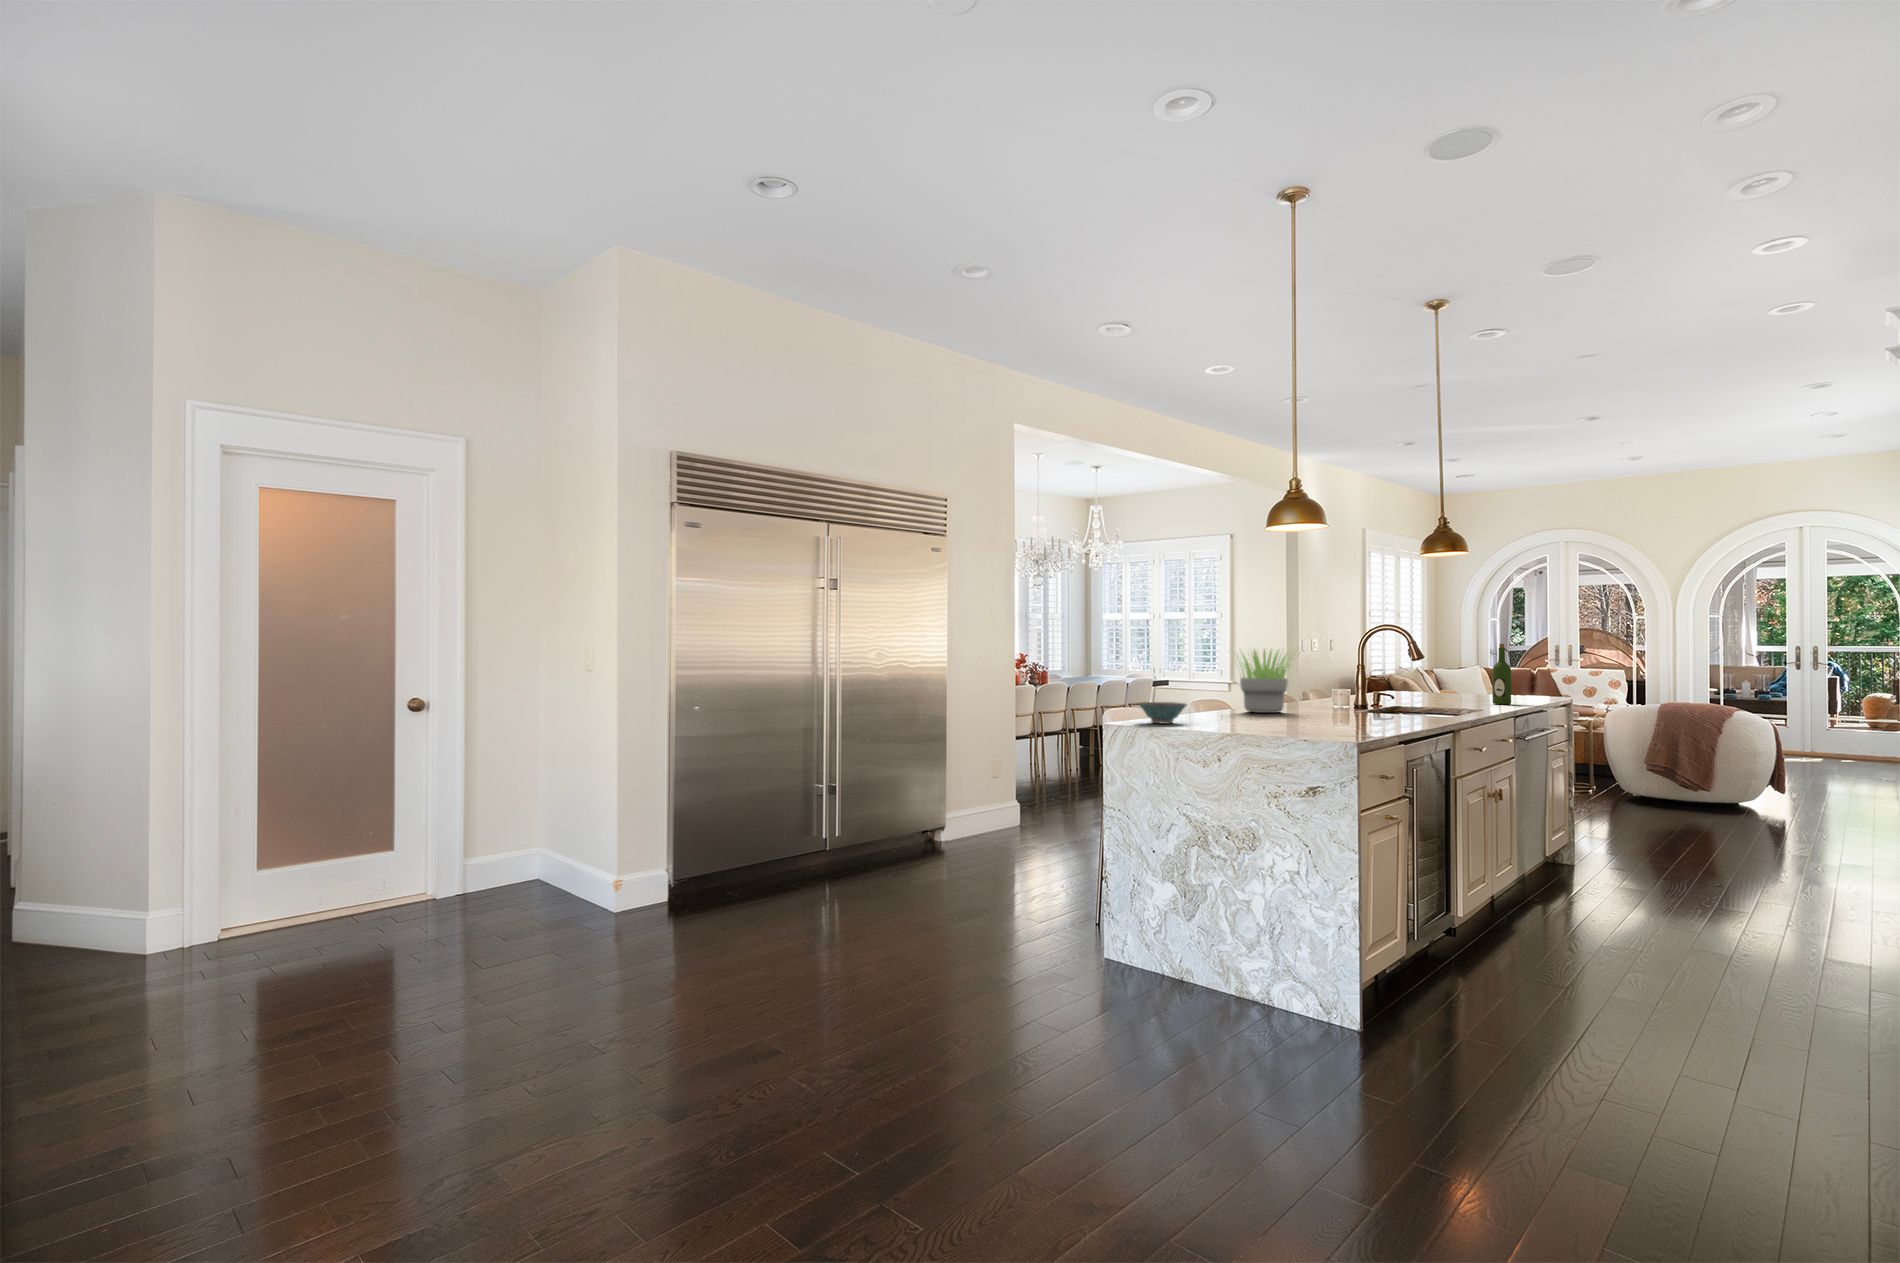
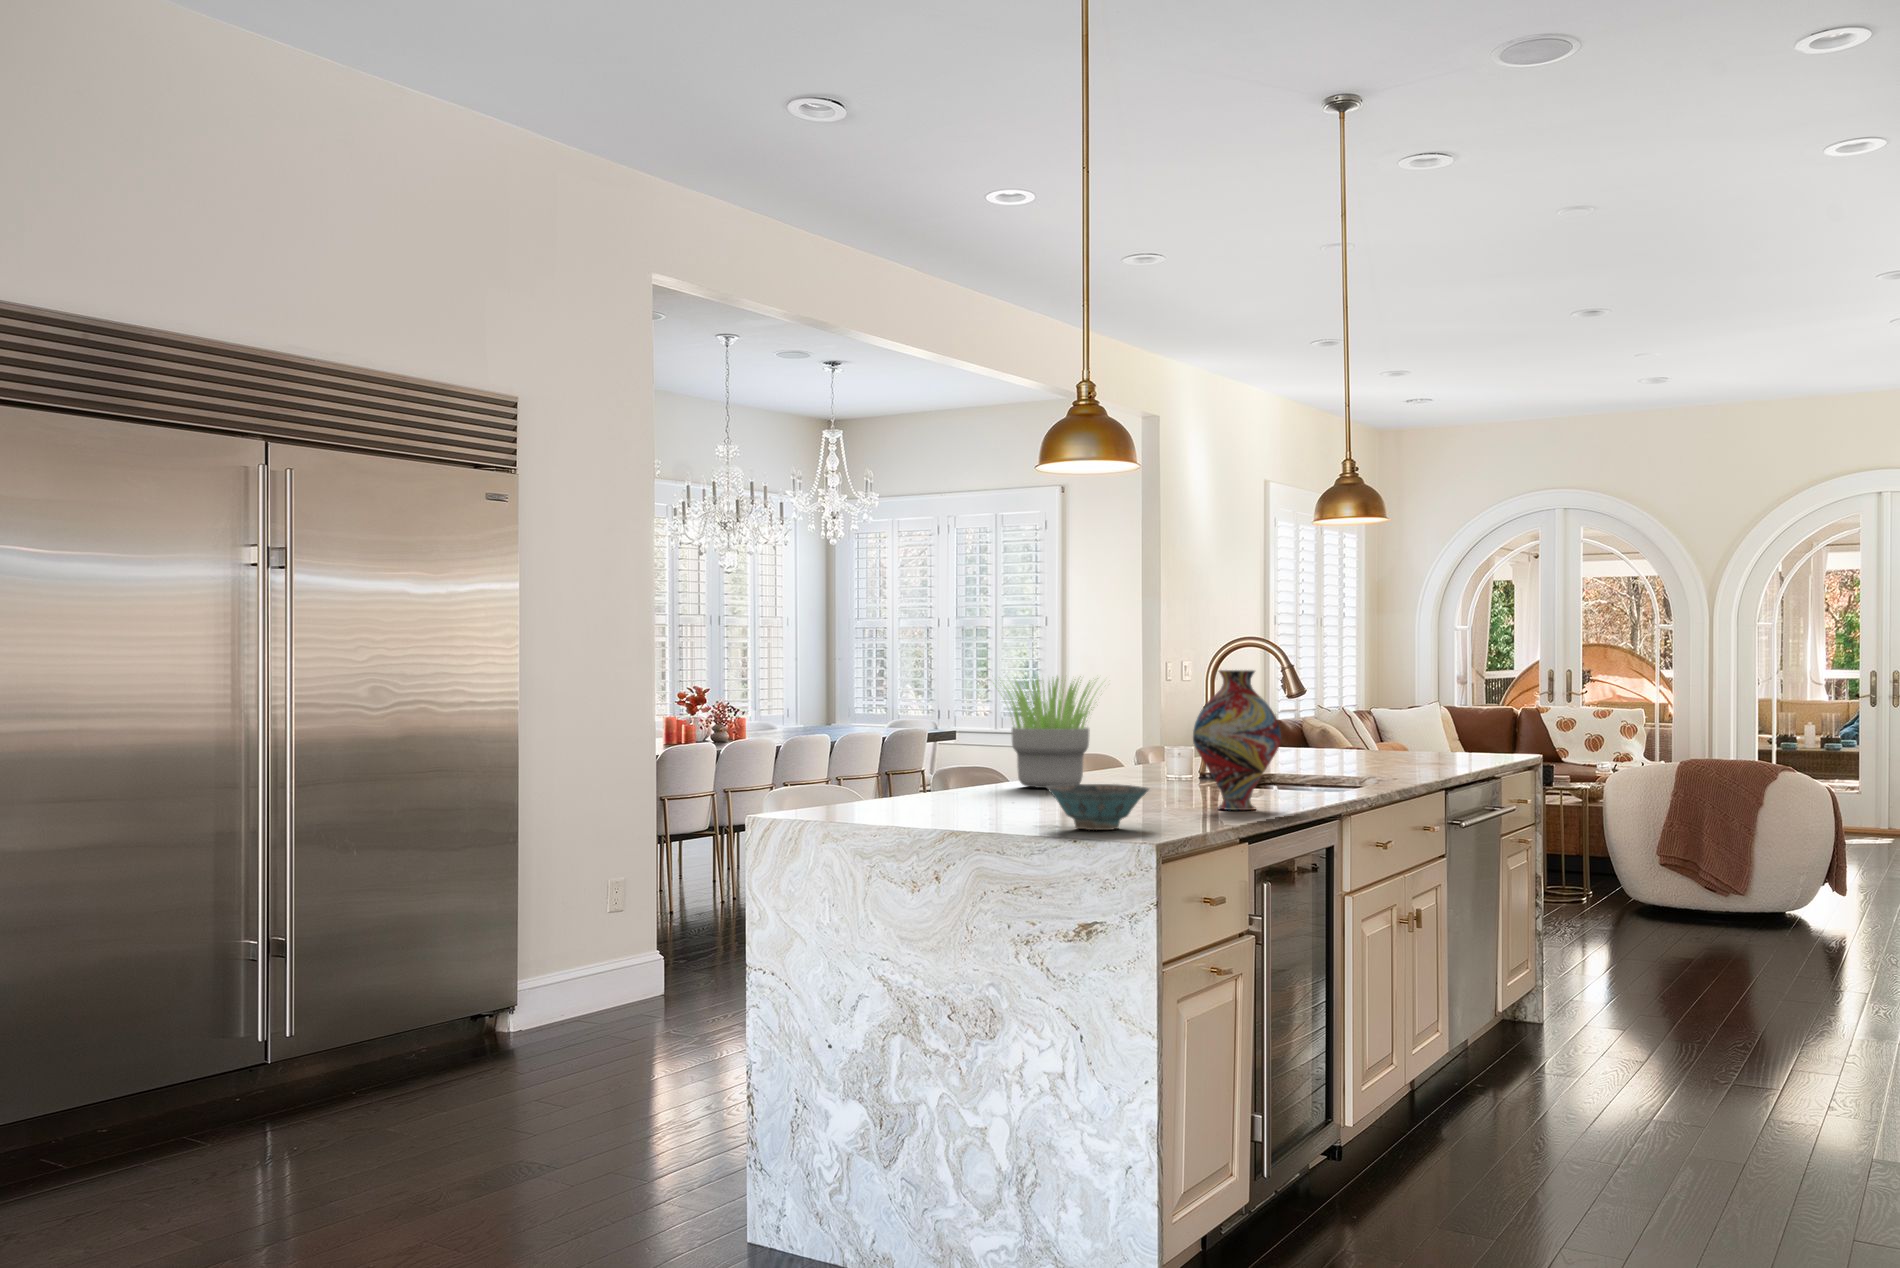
wine bottle: present [1492,644,1511,705] -> none [1422,668,1449,767]
vase: none [1364,645,1420,726] -> present [1193,670,1281,810]
ceramic bowl: present [1138,702,1187,724] -> present [1046,784,1149,830]

